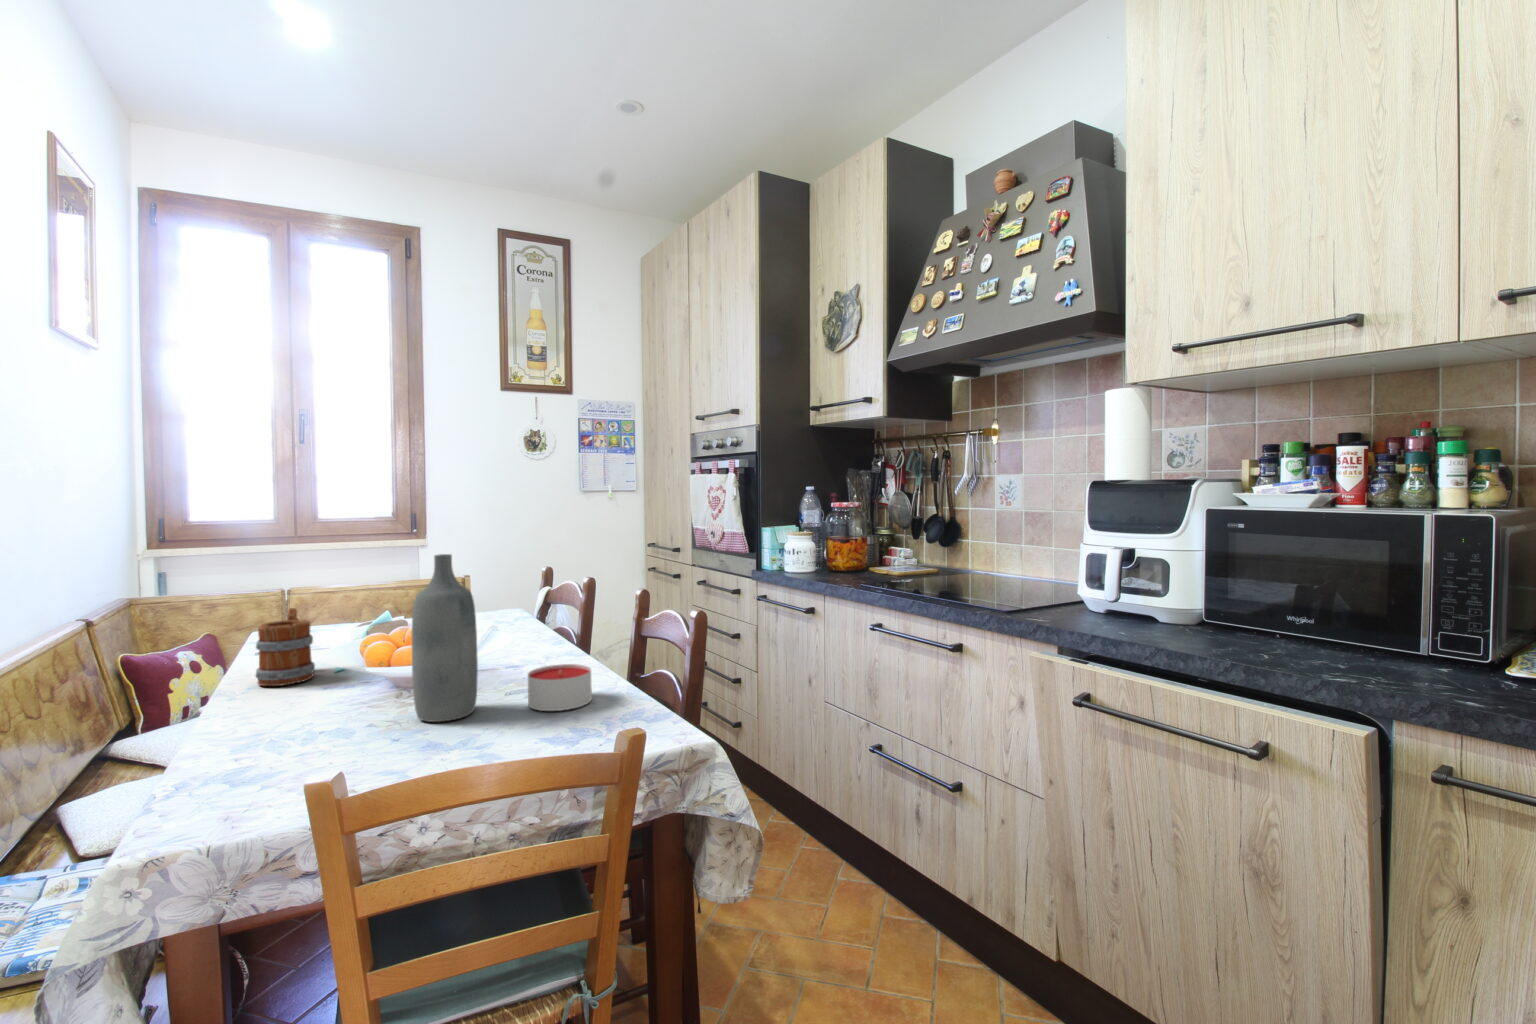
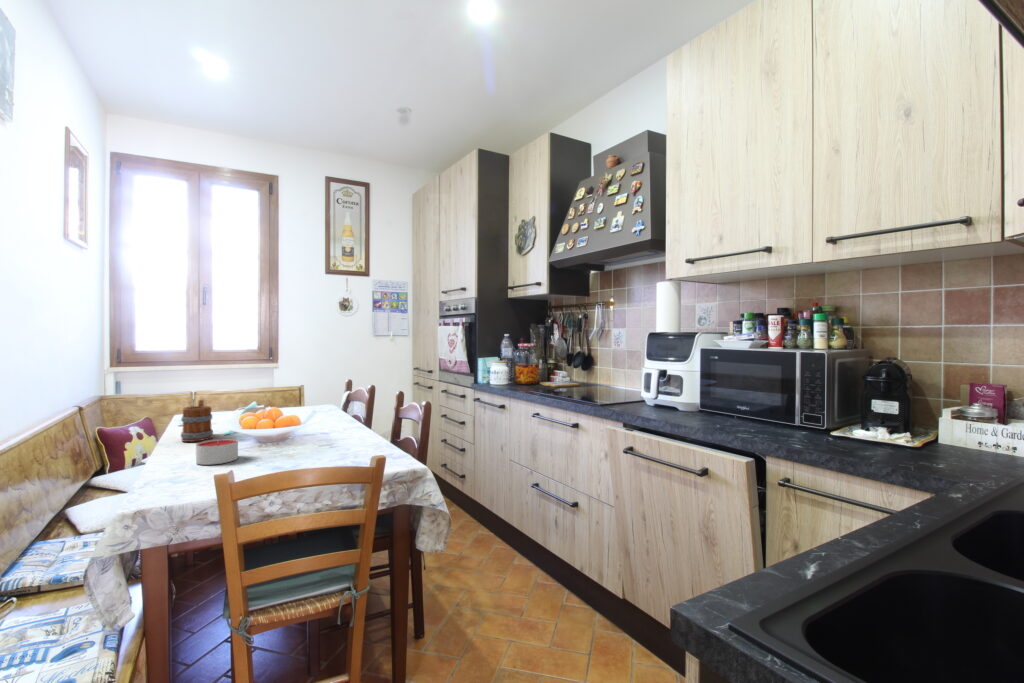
bottle: present [412,554,478,722] -> none [267,369,302,458]
candle: present [528,664,592,711] -> present [196,438,238,465]

